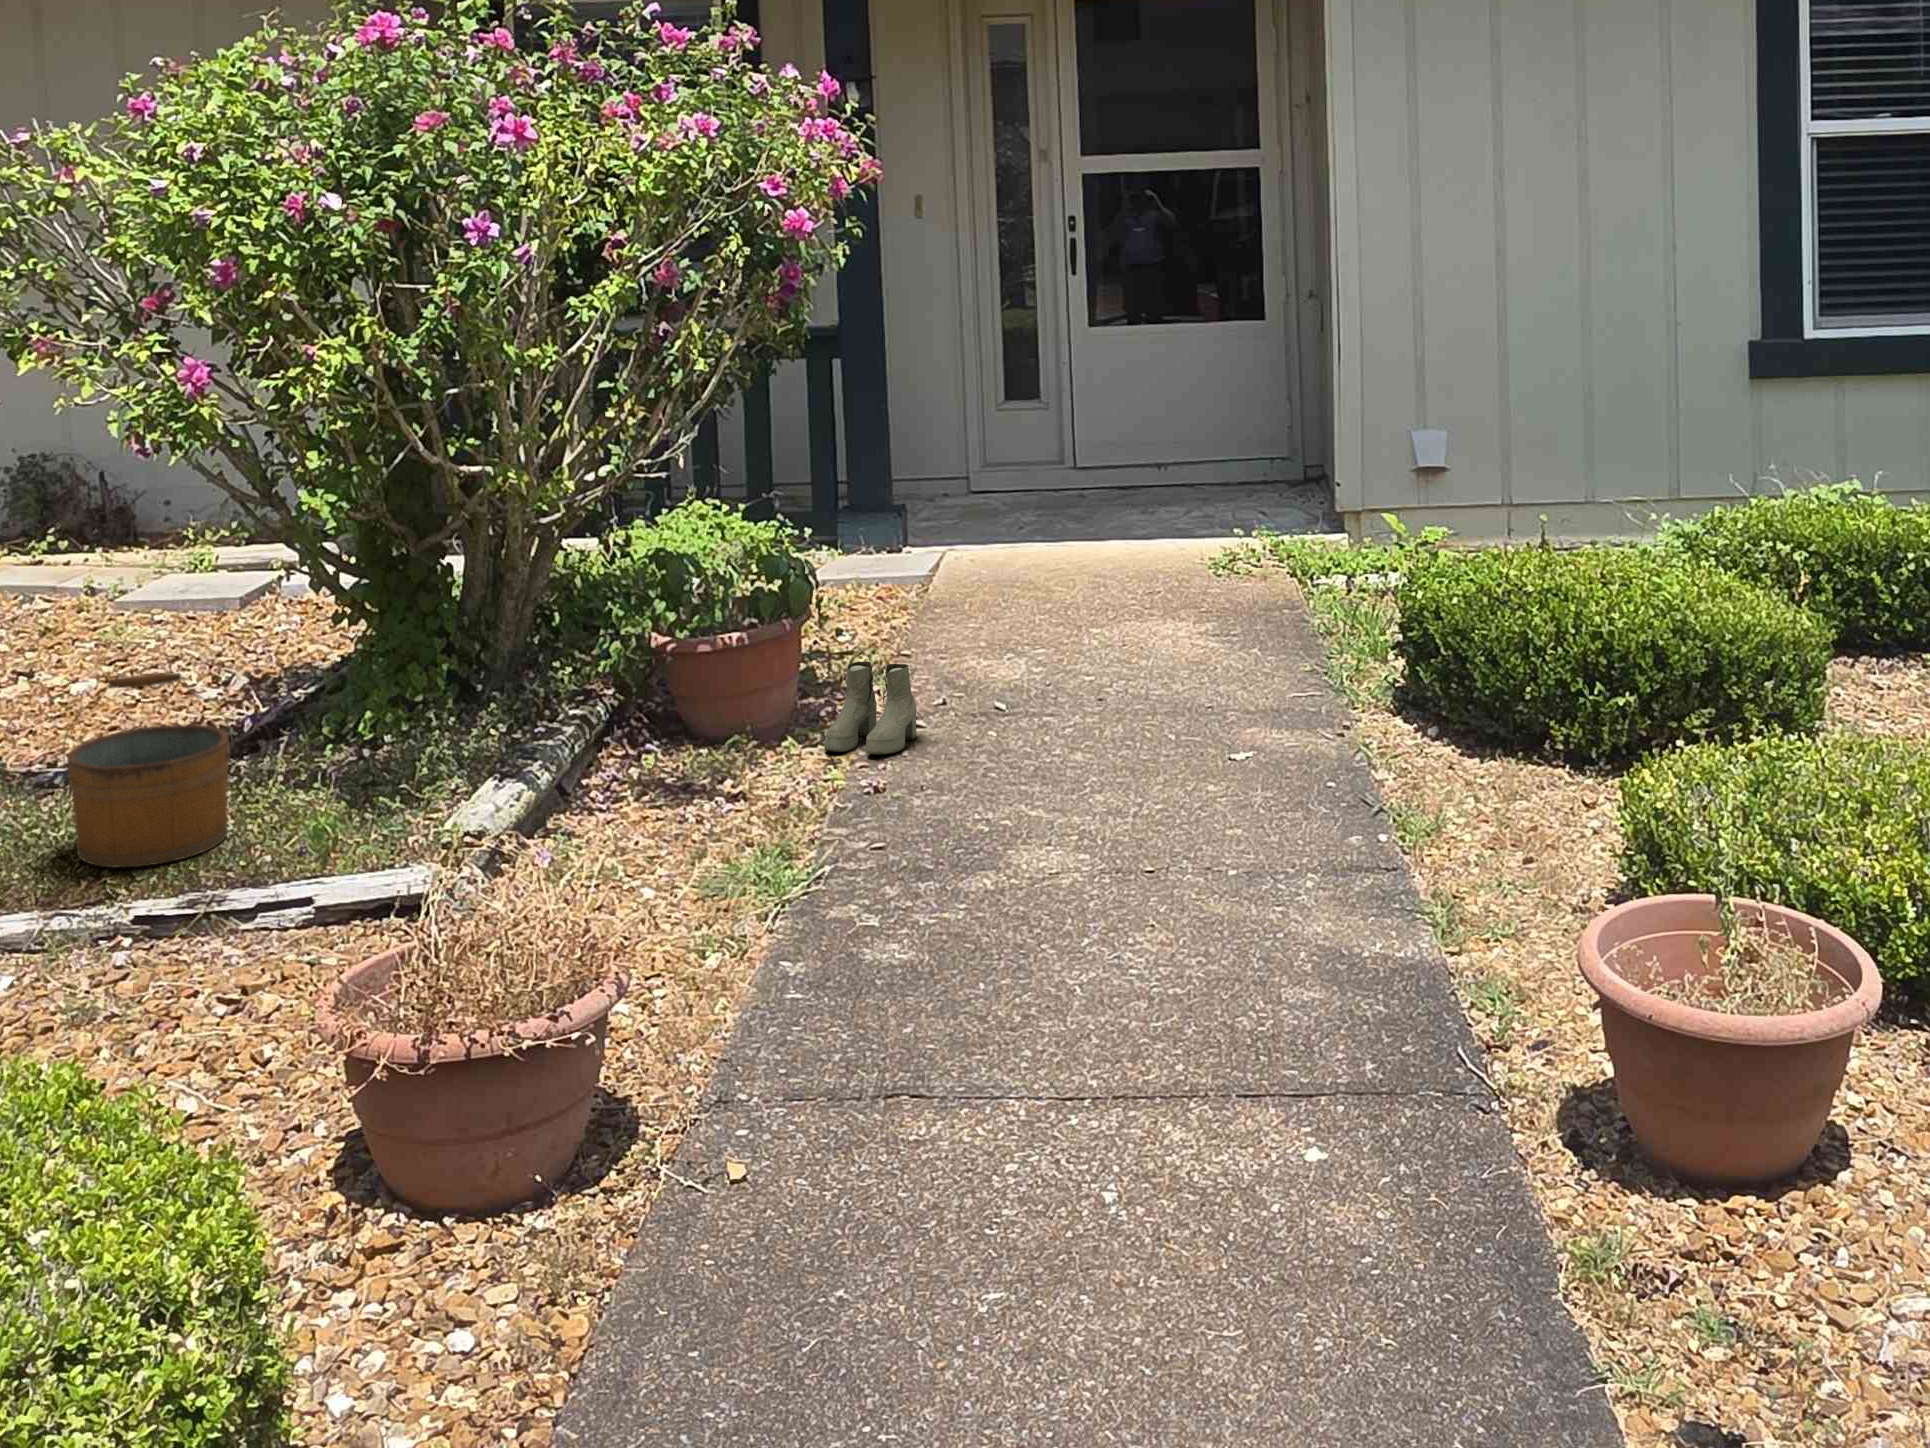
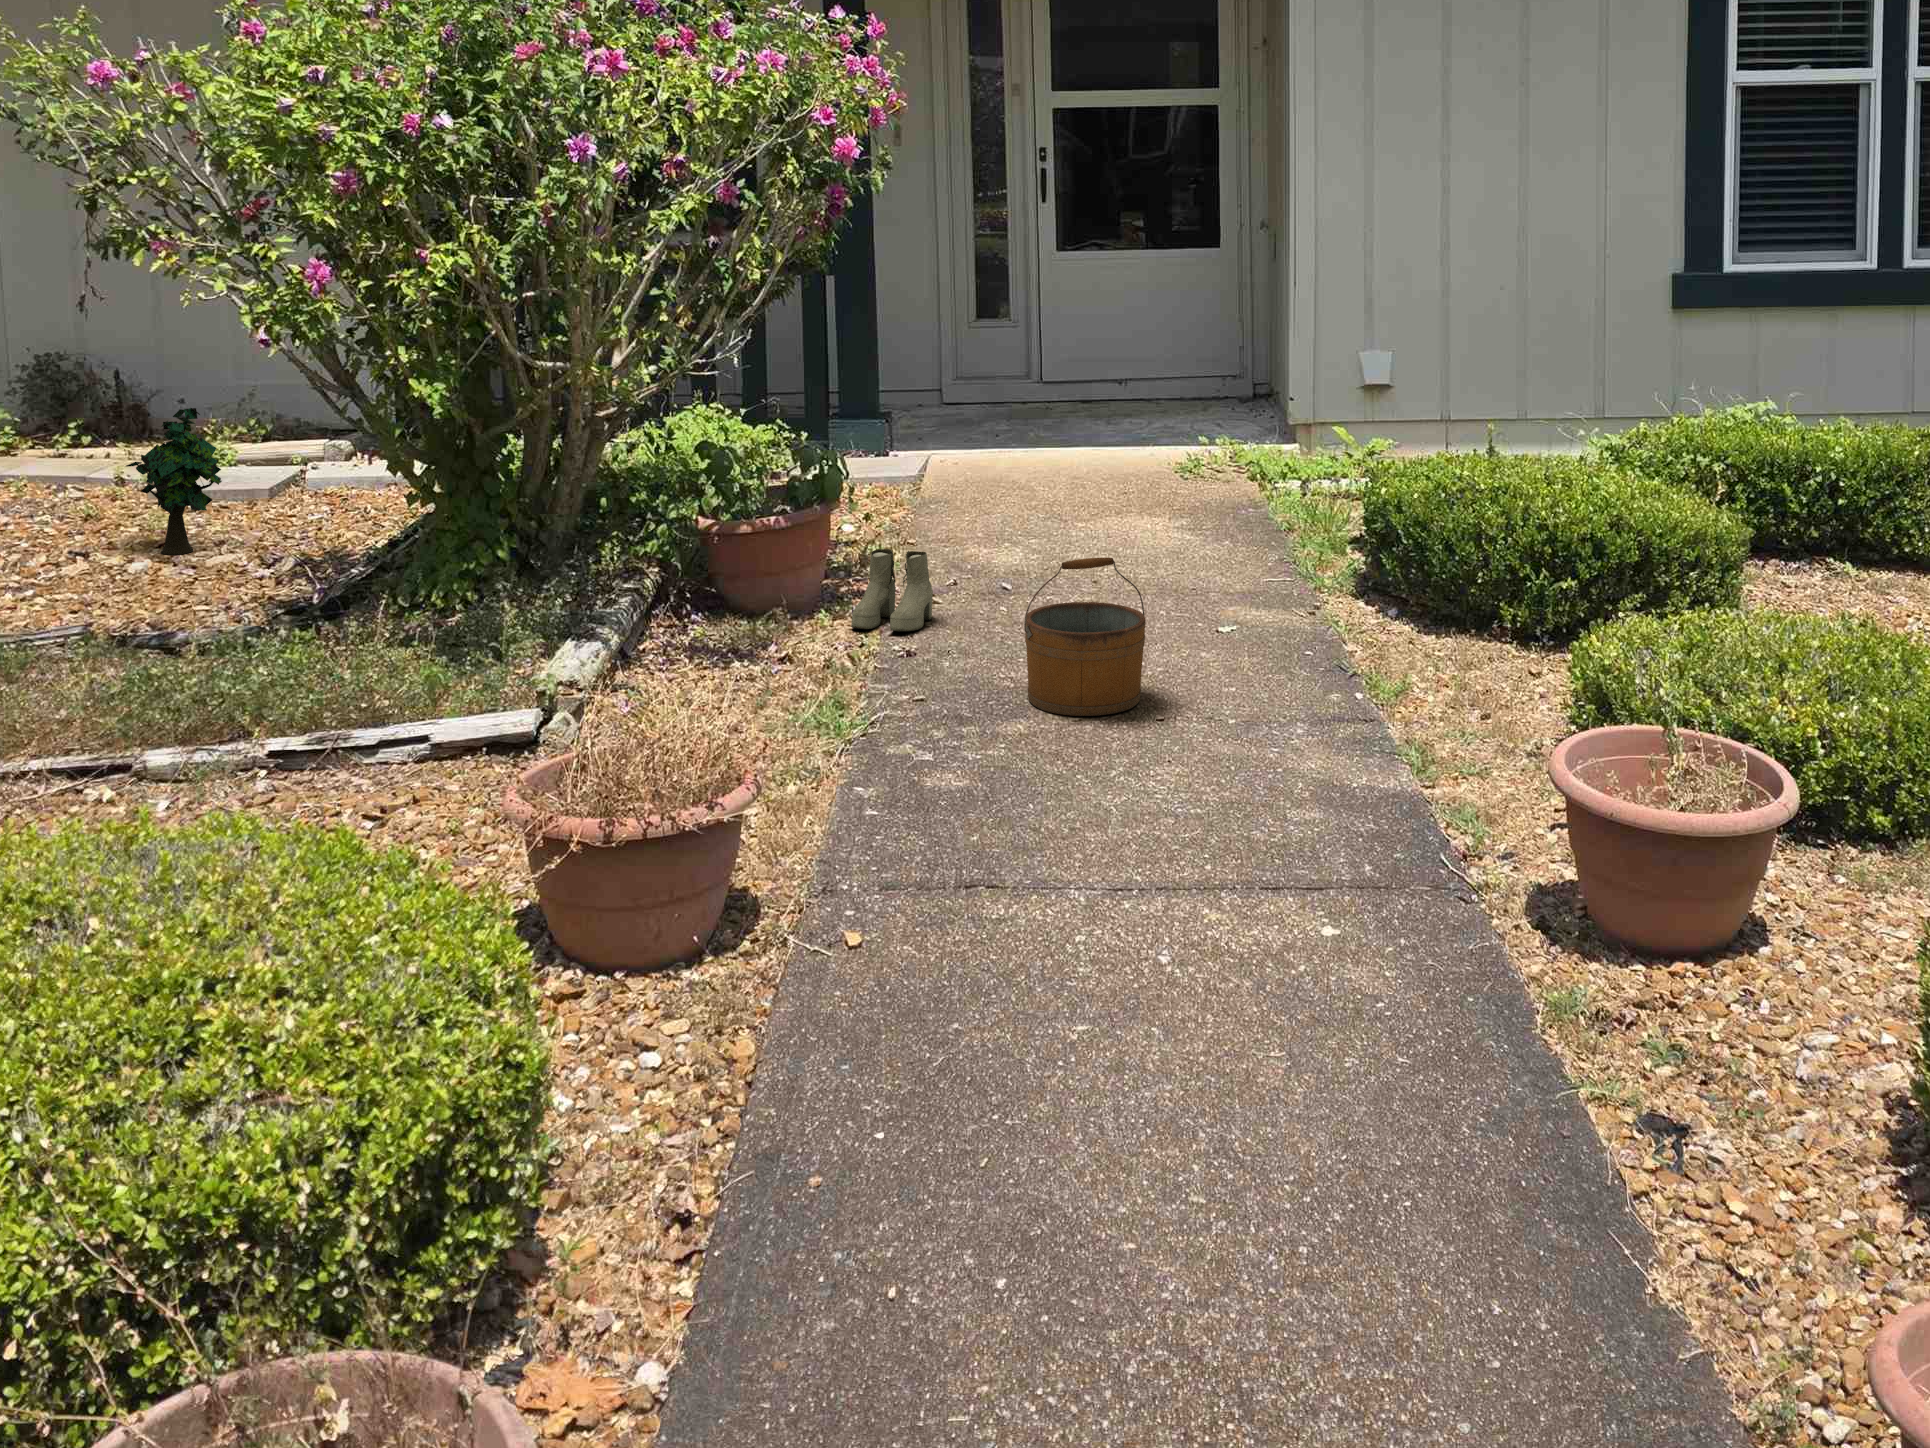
decorative plant: none [74,512,180,670] -> present [126,408,222,555]
bucket: present [62,673,233,868] -> present [1024,558,1146,716]

